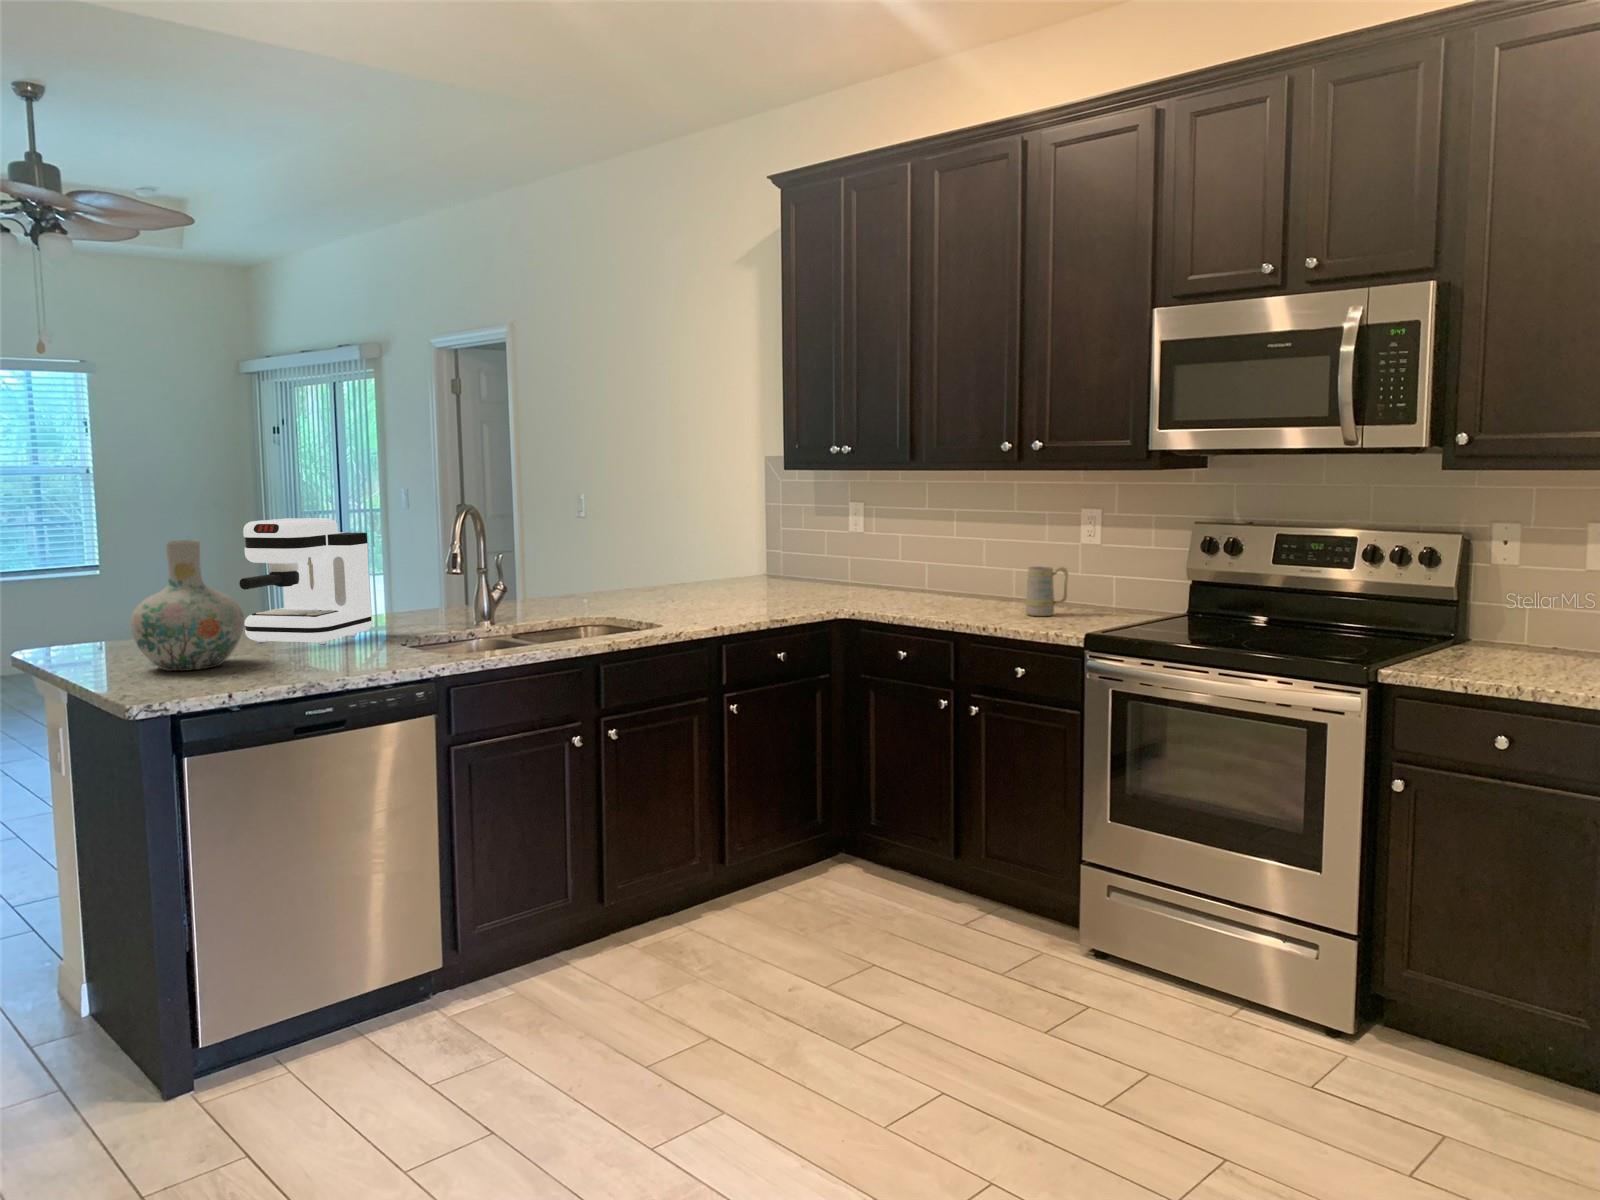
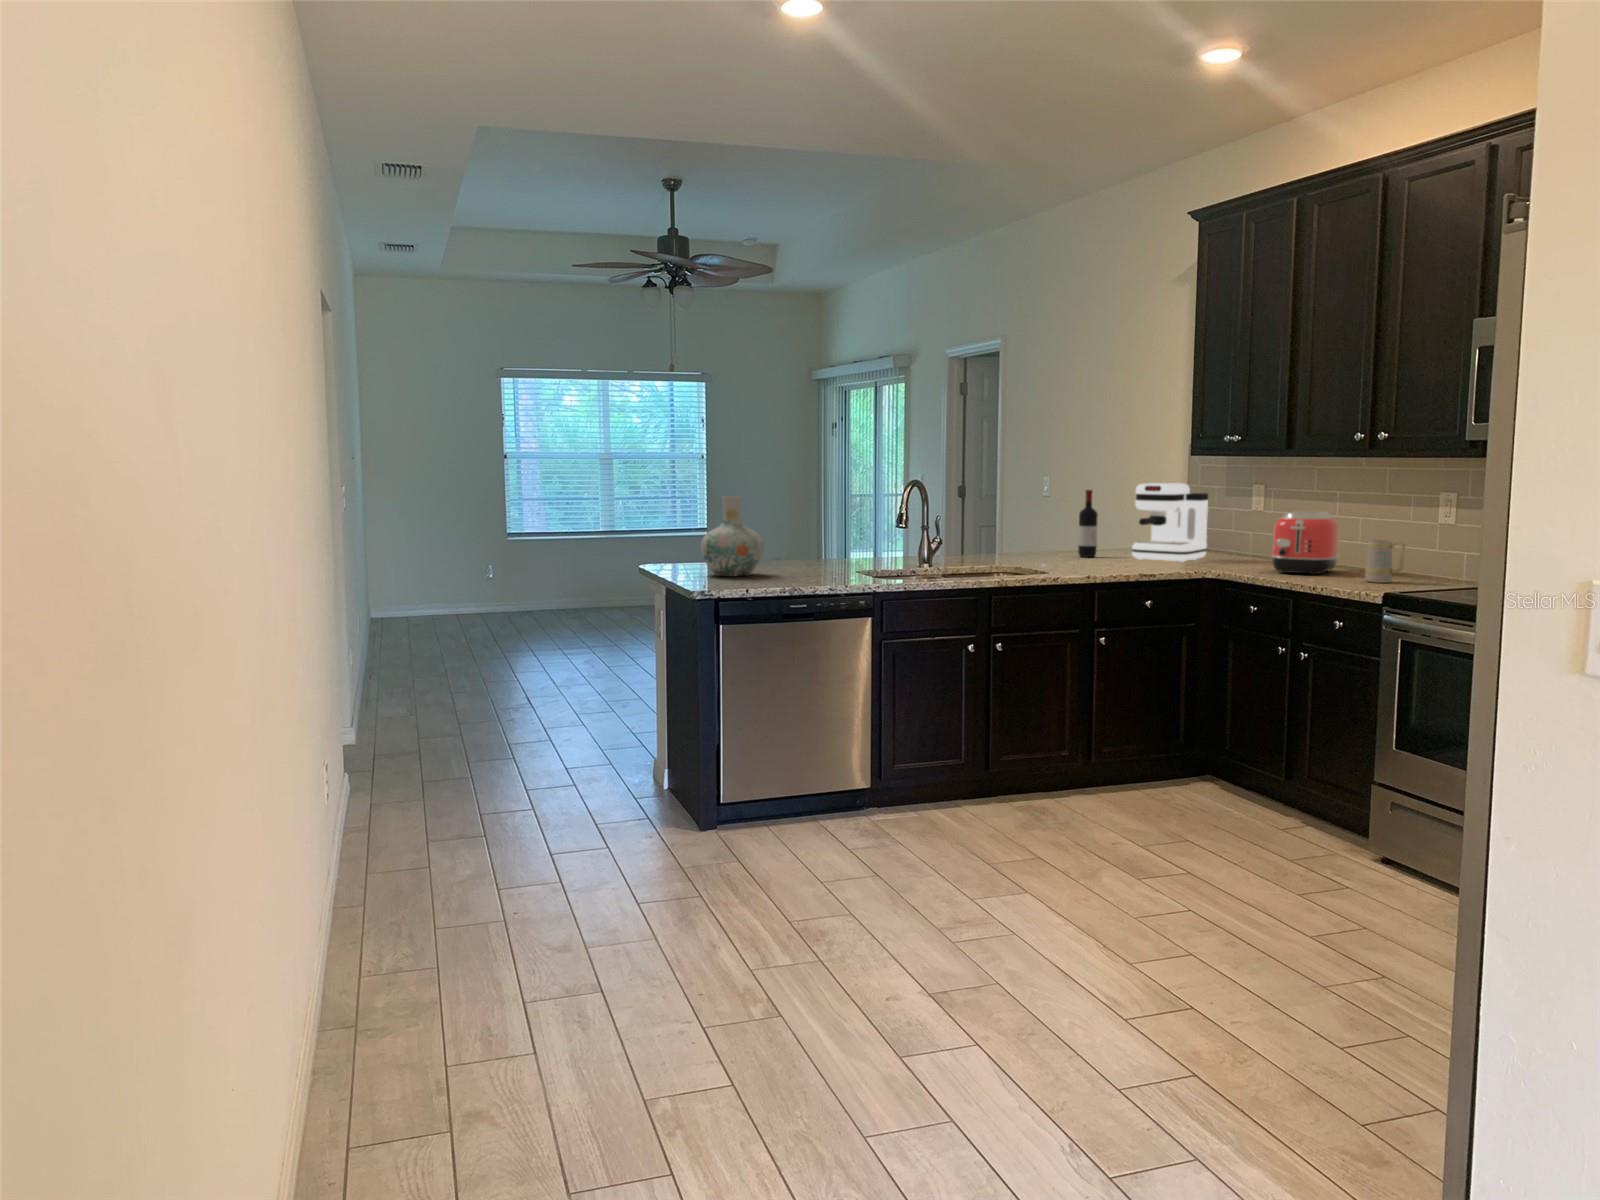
wine bottle: none [661,512,683,596] -> present [1078,490,1098,557]
coffee maker: present [239,518,372,644] -> present [1132,483,1208,563]
toaster: none [907,534,976,609] -> present [1271,511,1339,575]

